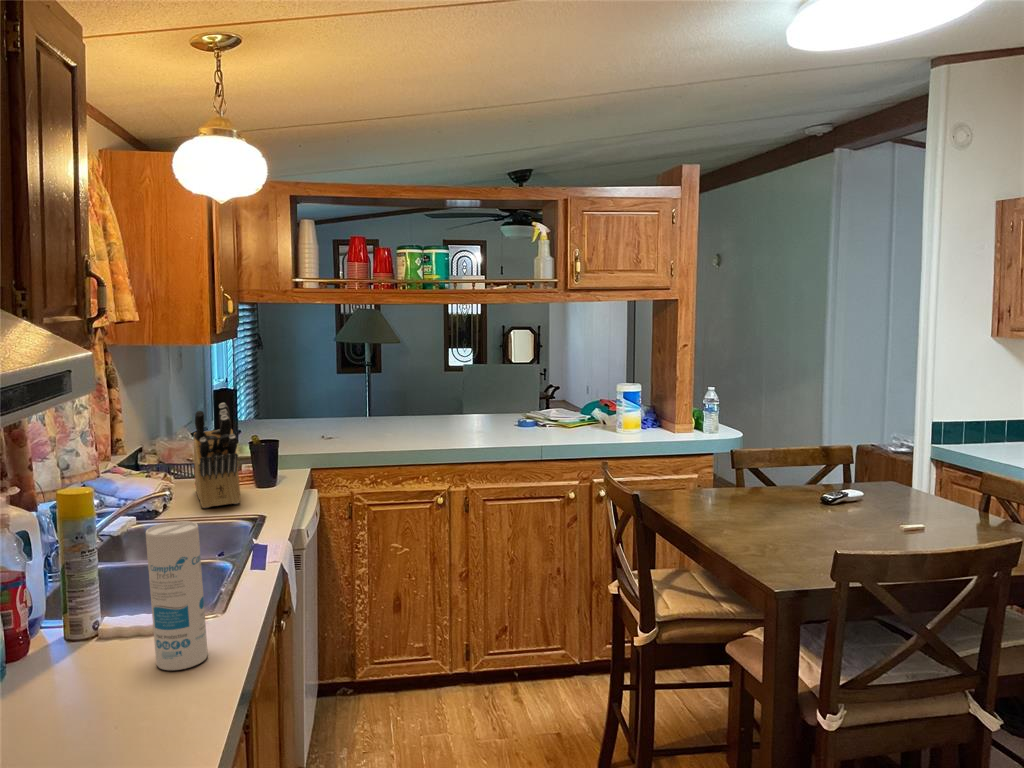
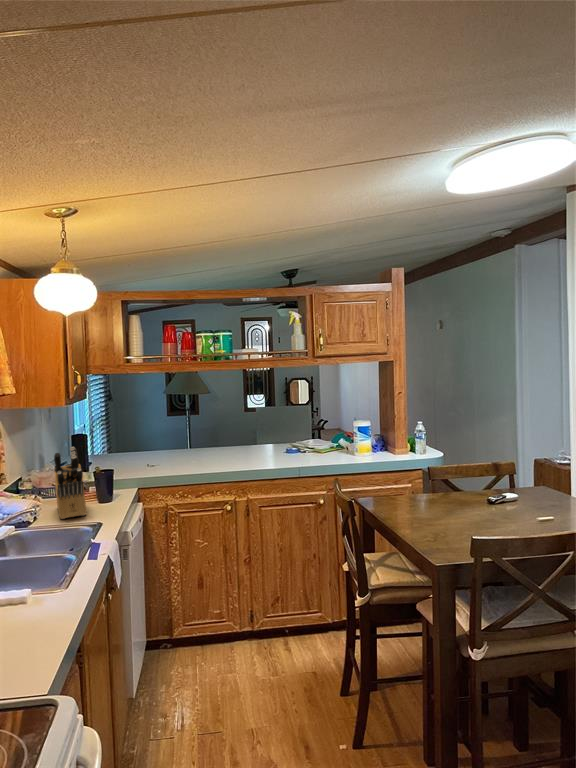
canister: present [146,521,208,670] -> none [13,529,54,626]

